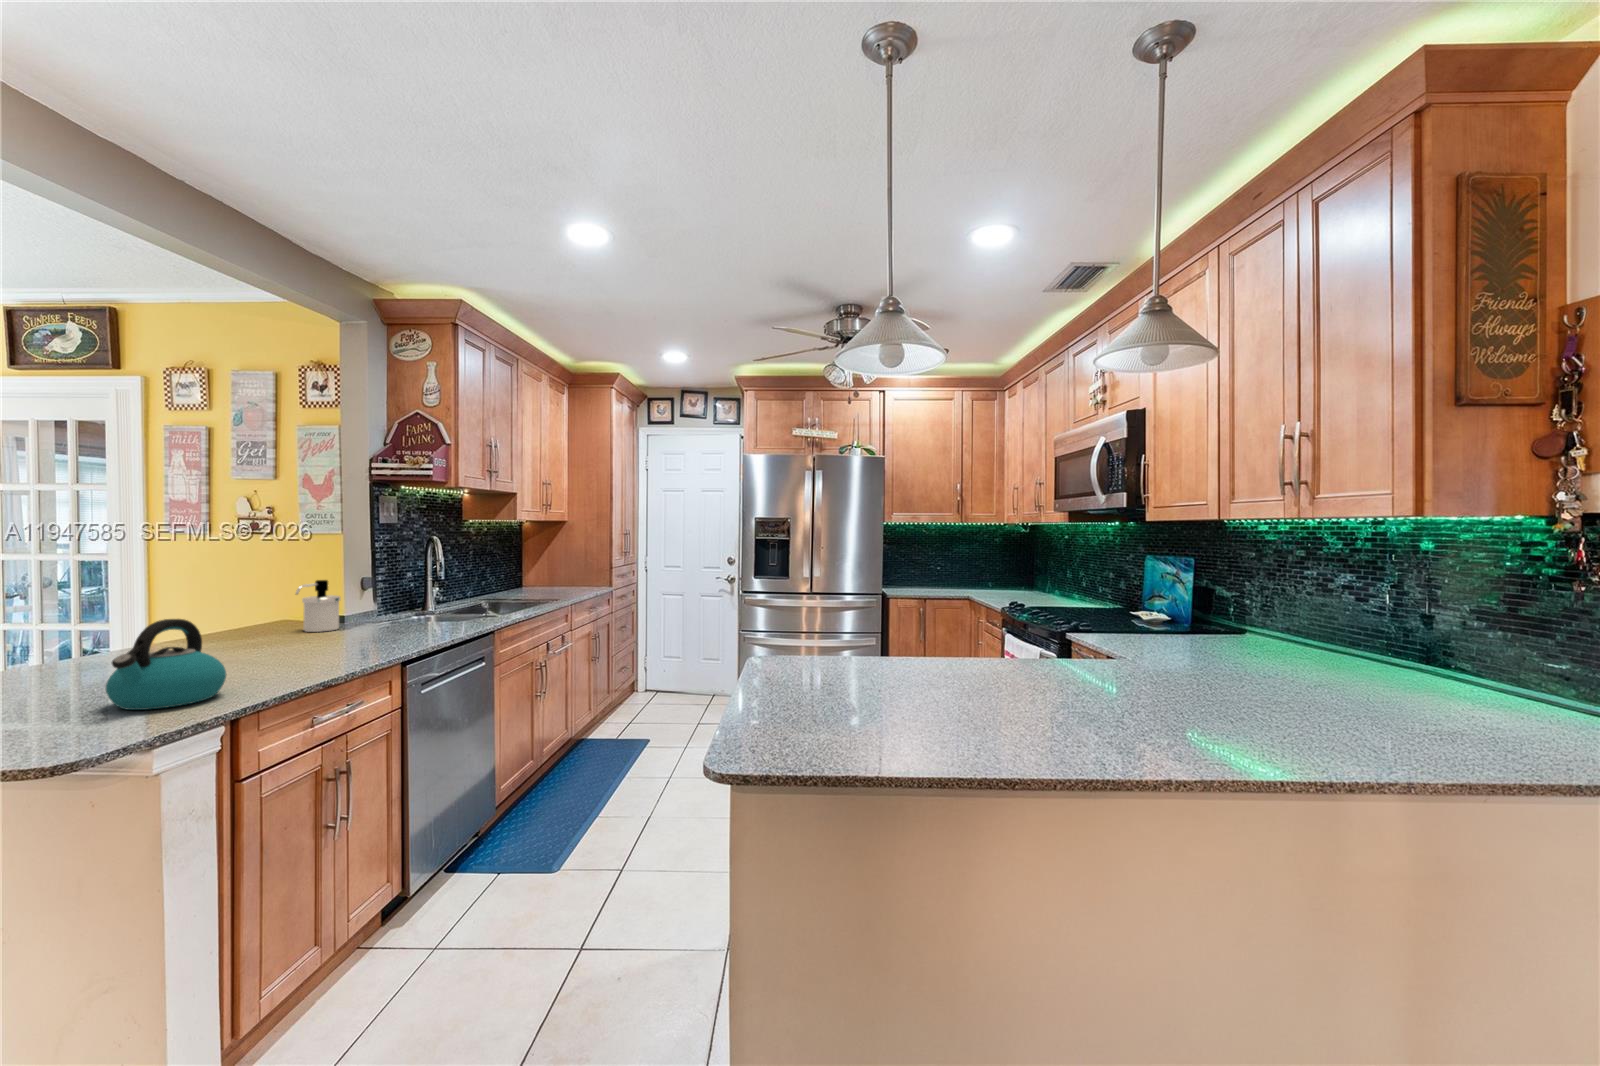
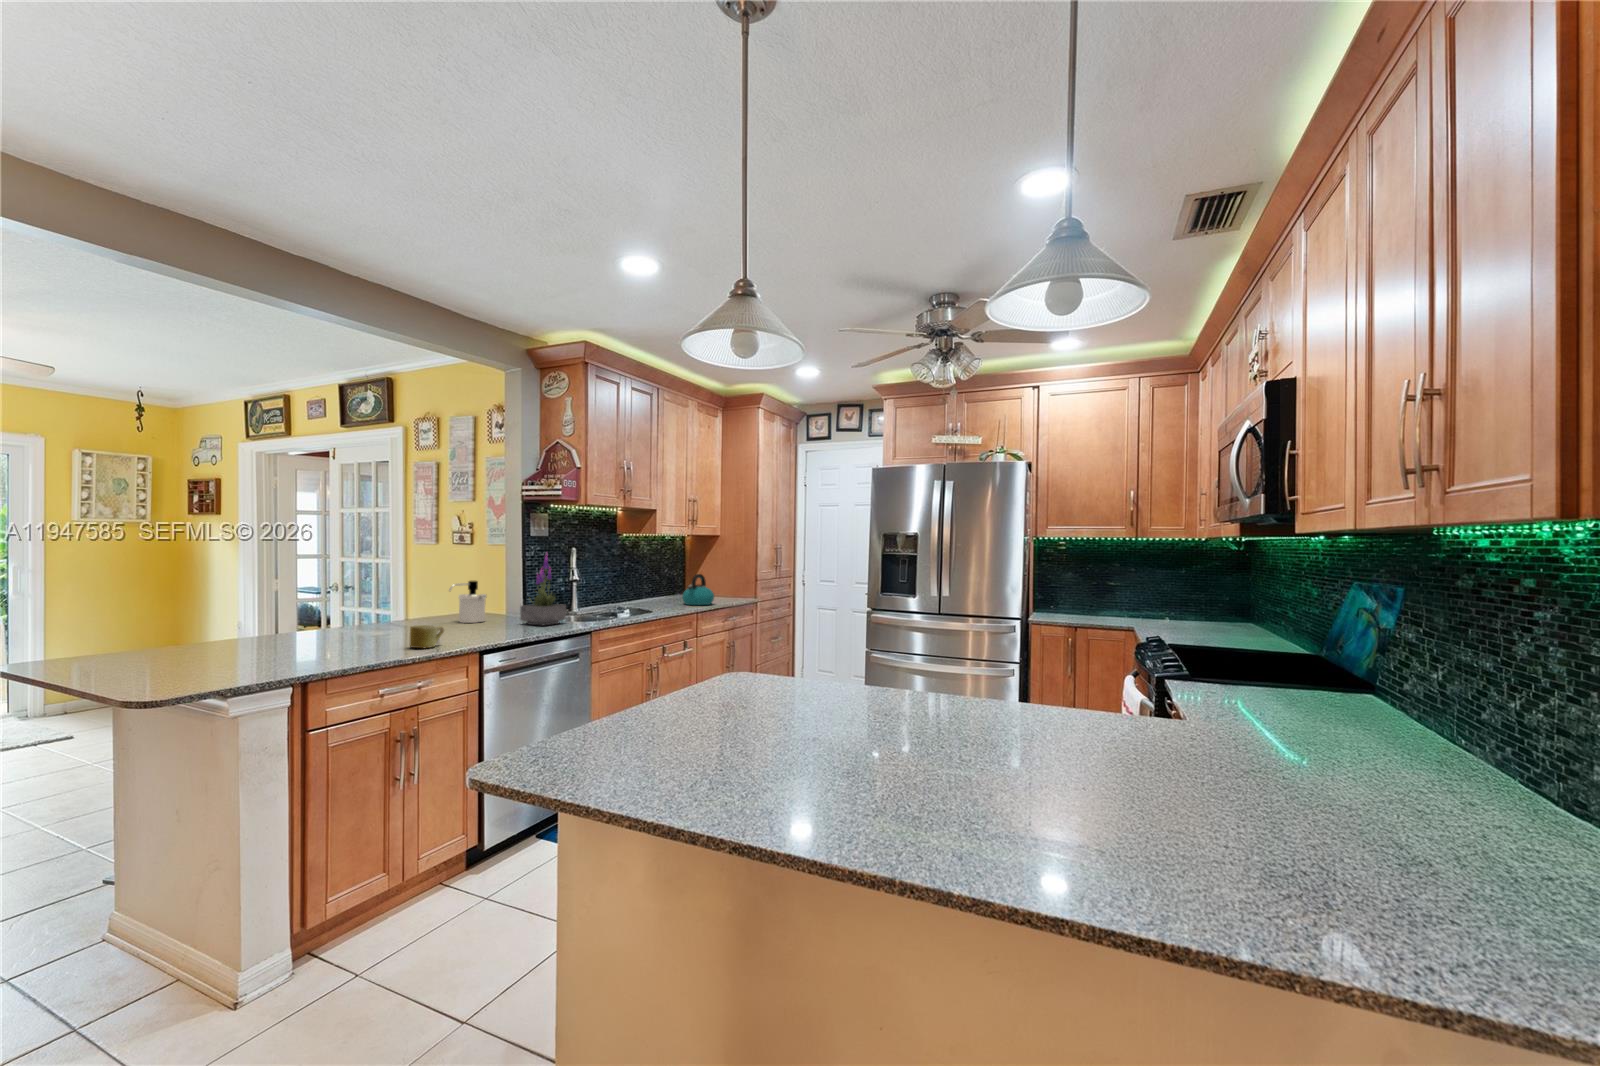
potted plant: none [394,544,450,628] -> present [520,556,566,626]
kettle: present [106,619,226,710] -> present [682,574,714,605]
mug: none [309,637,350,666] -> present [410,625,444,648]

